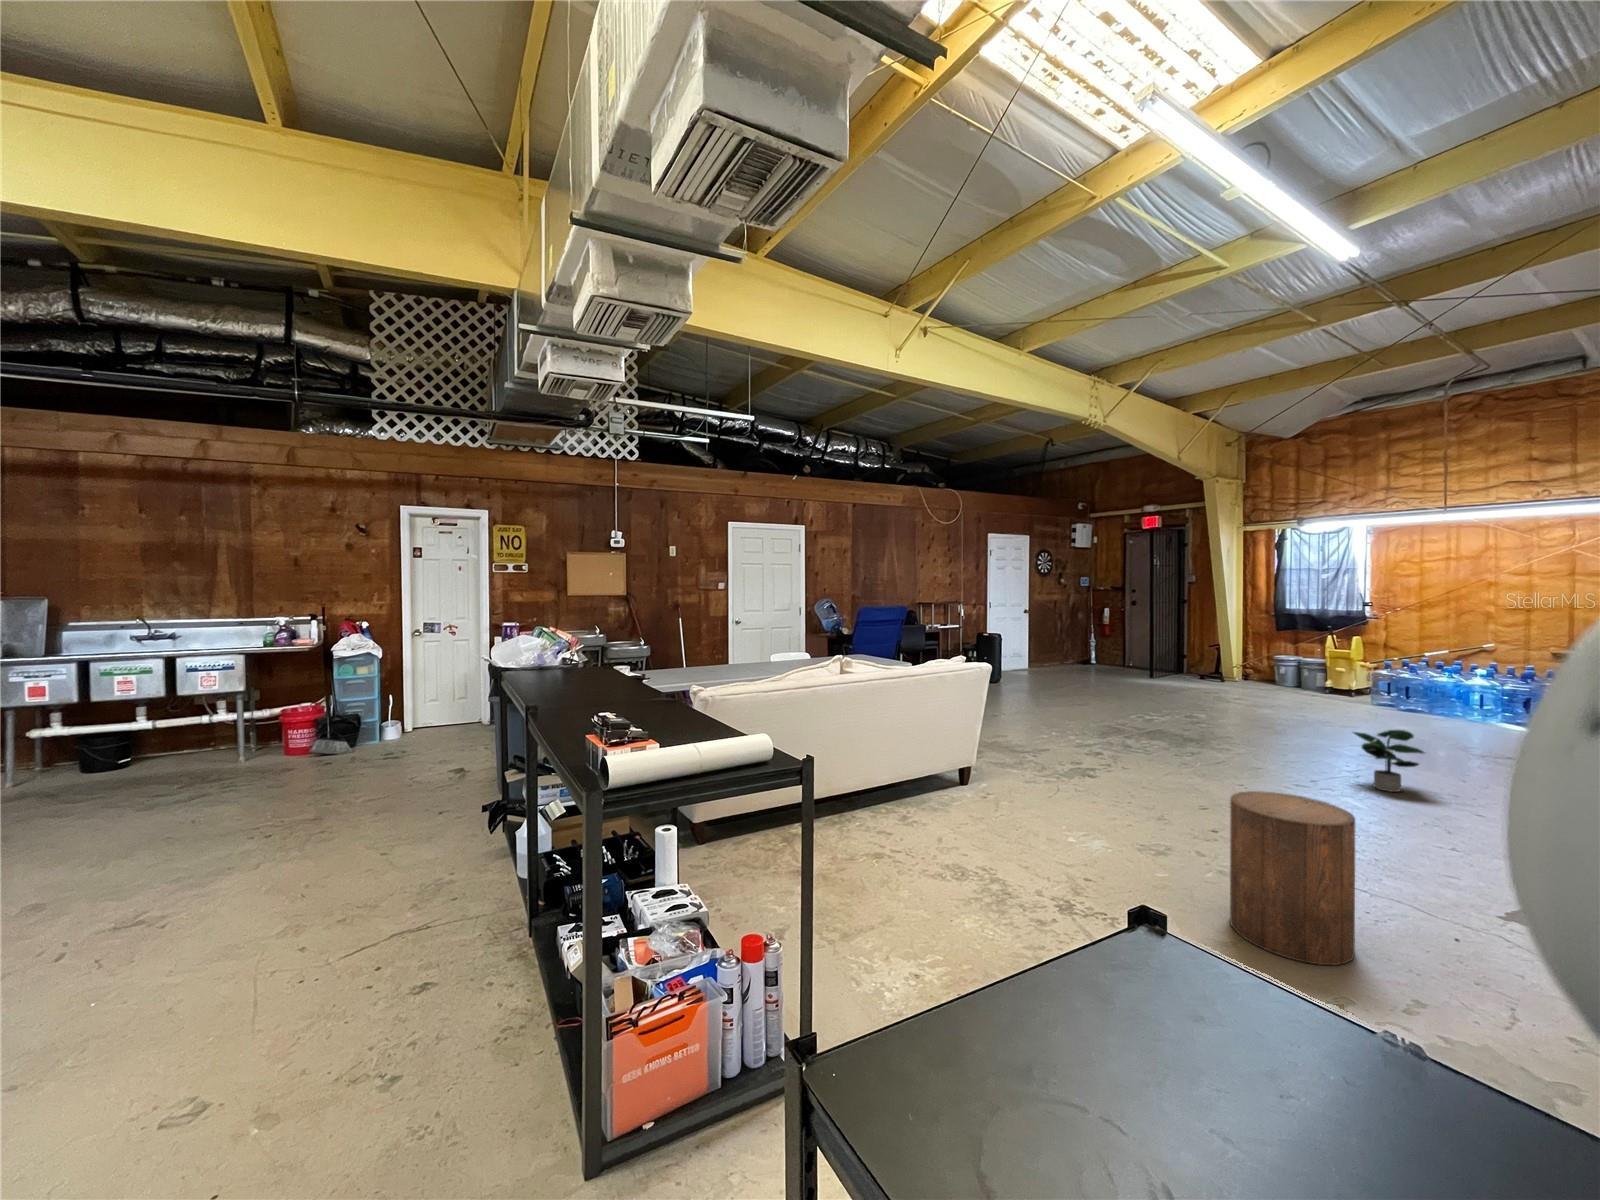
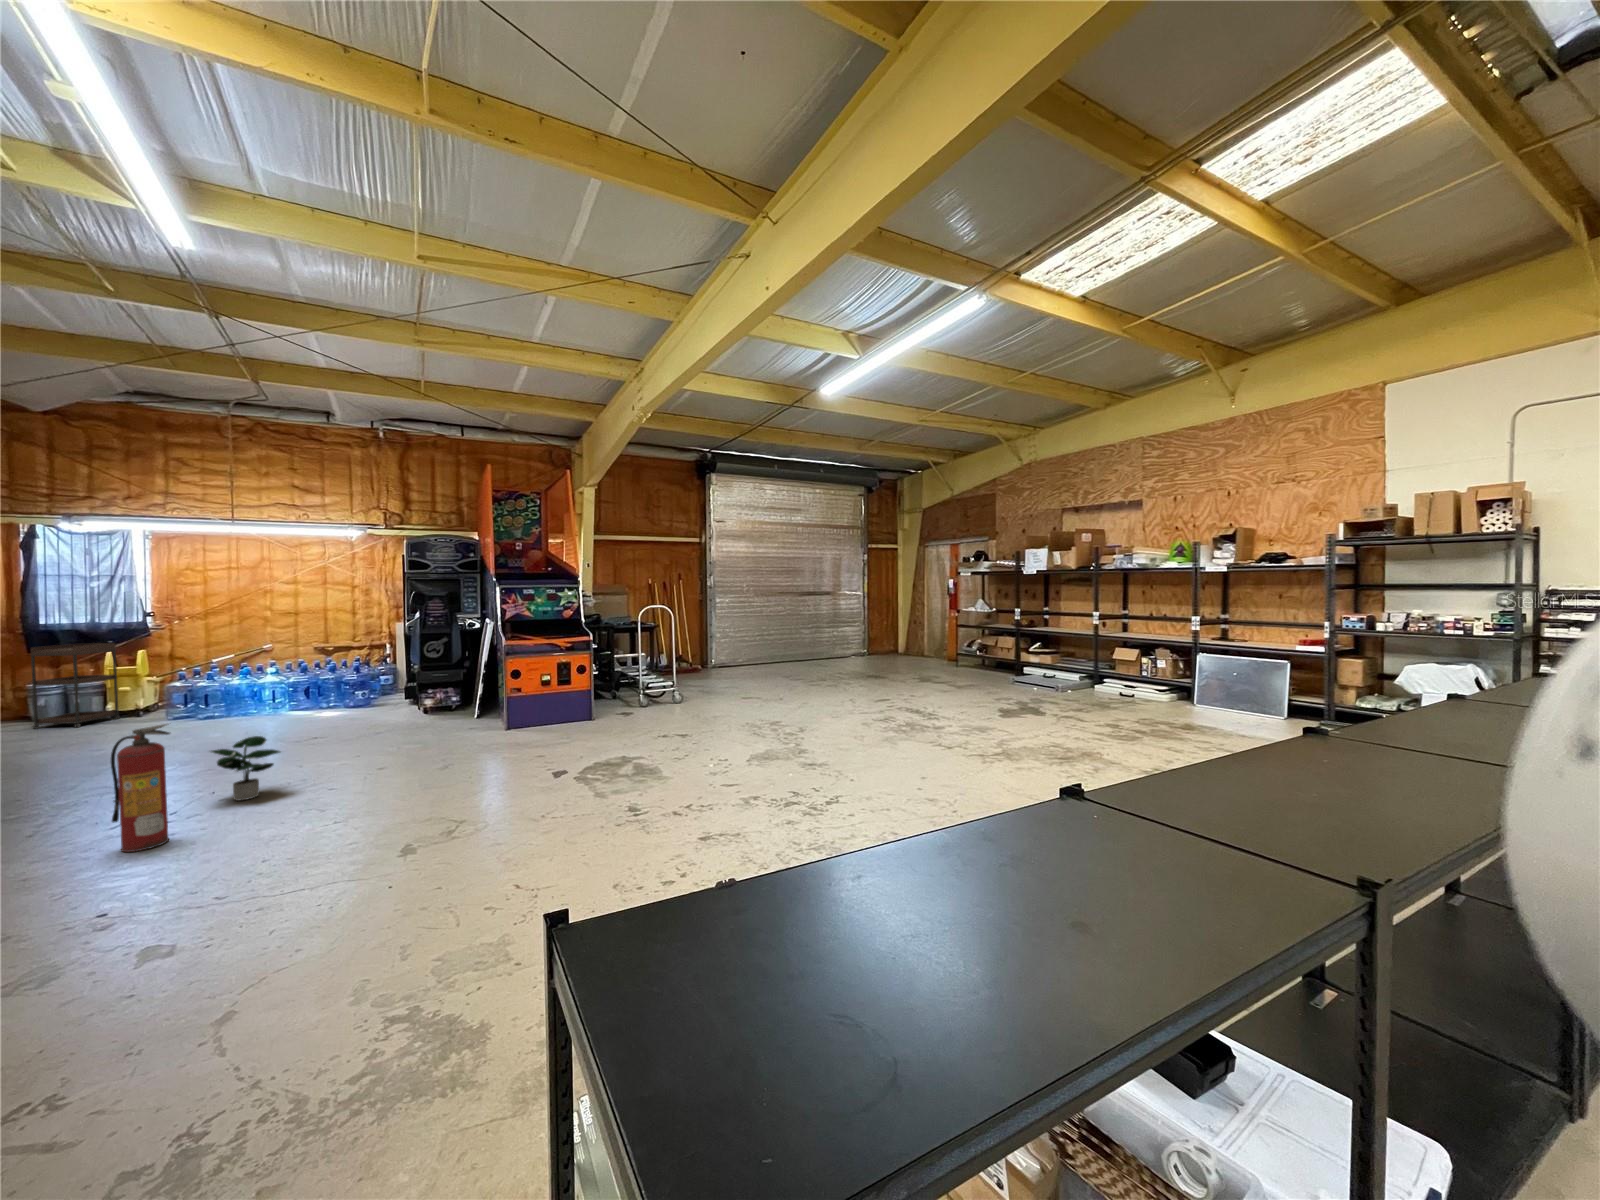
shelving unit: none [1276,627,1336,695] -> present [31,643,120,729]
fire extinguisher: none [1263,694,1307,798] -> present [111,724,170,852]
stool: present [1230,791,1355,965] -> none [190,823,335,1019]

